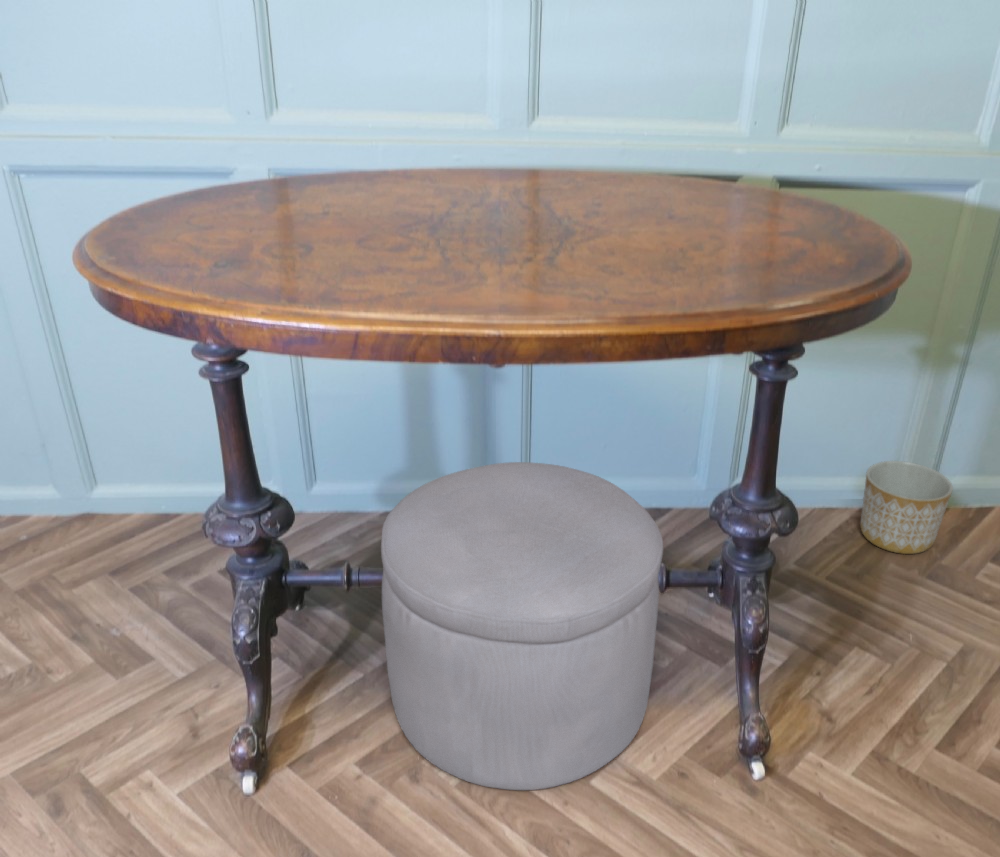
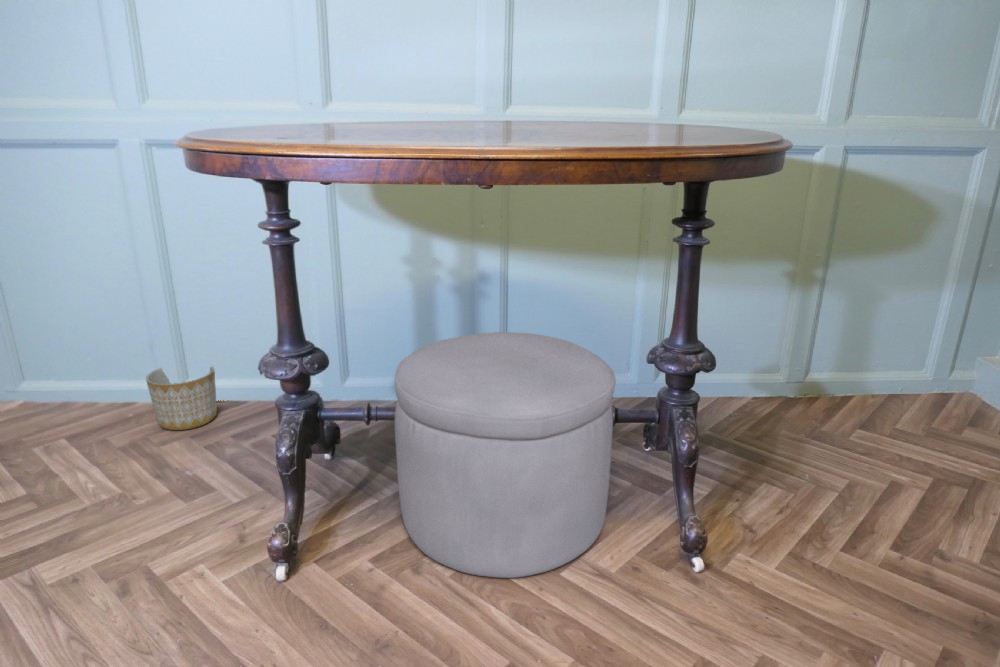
planter: present [860,461,953,554] -> present [146,366,217,430]

